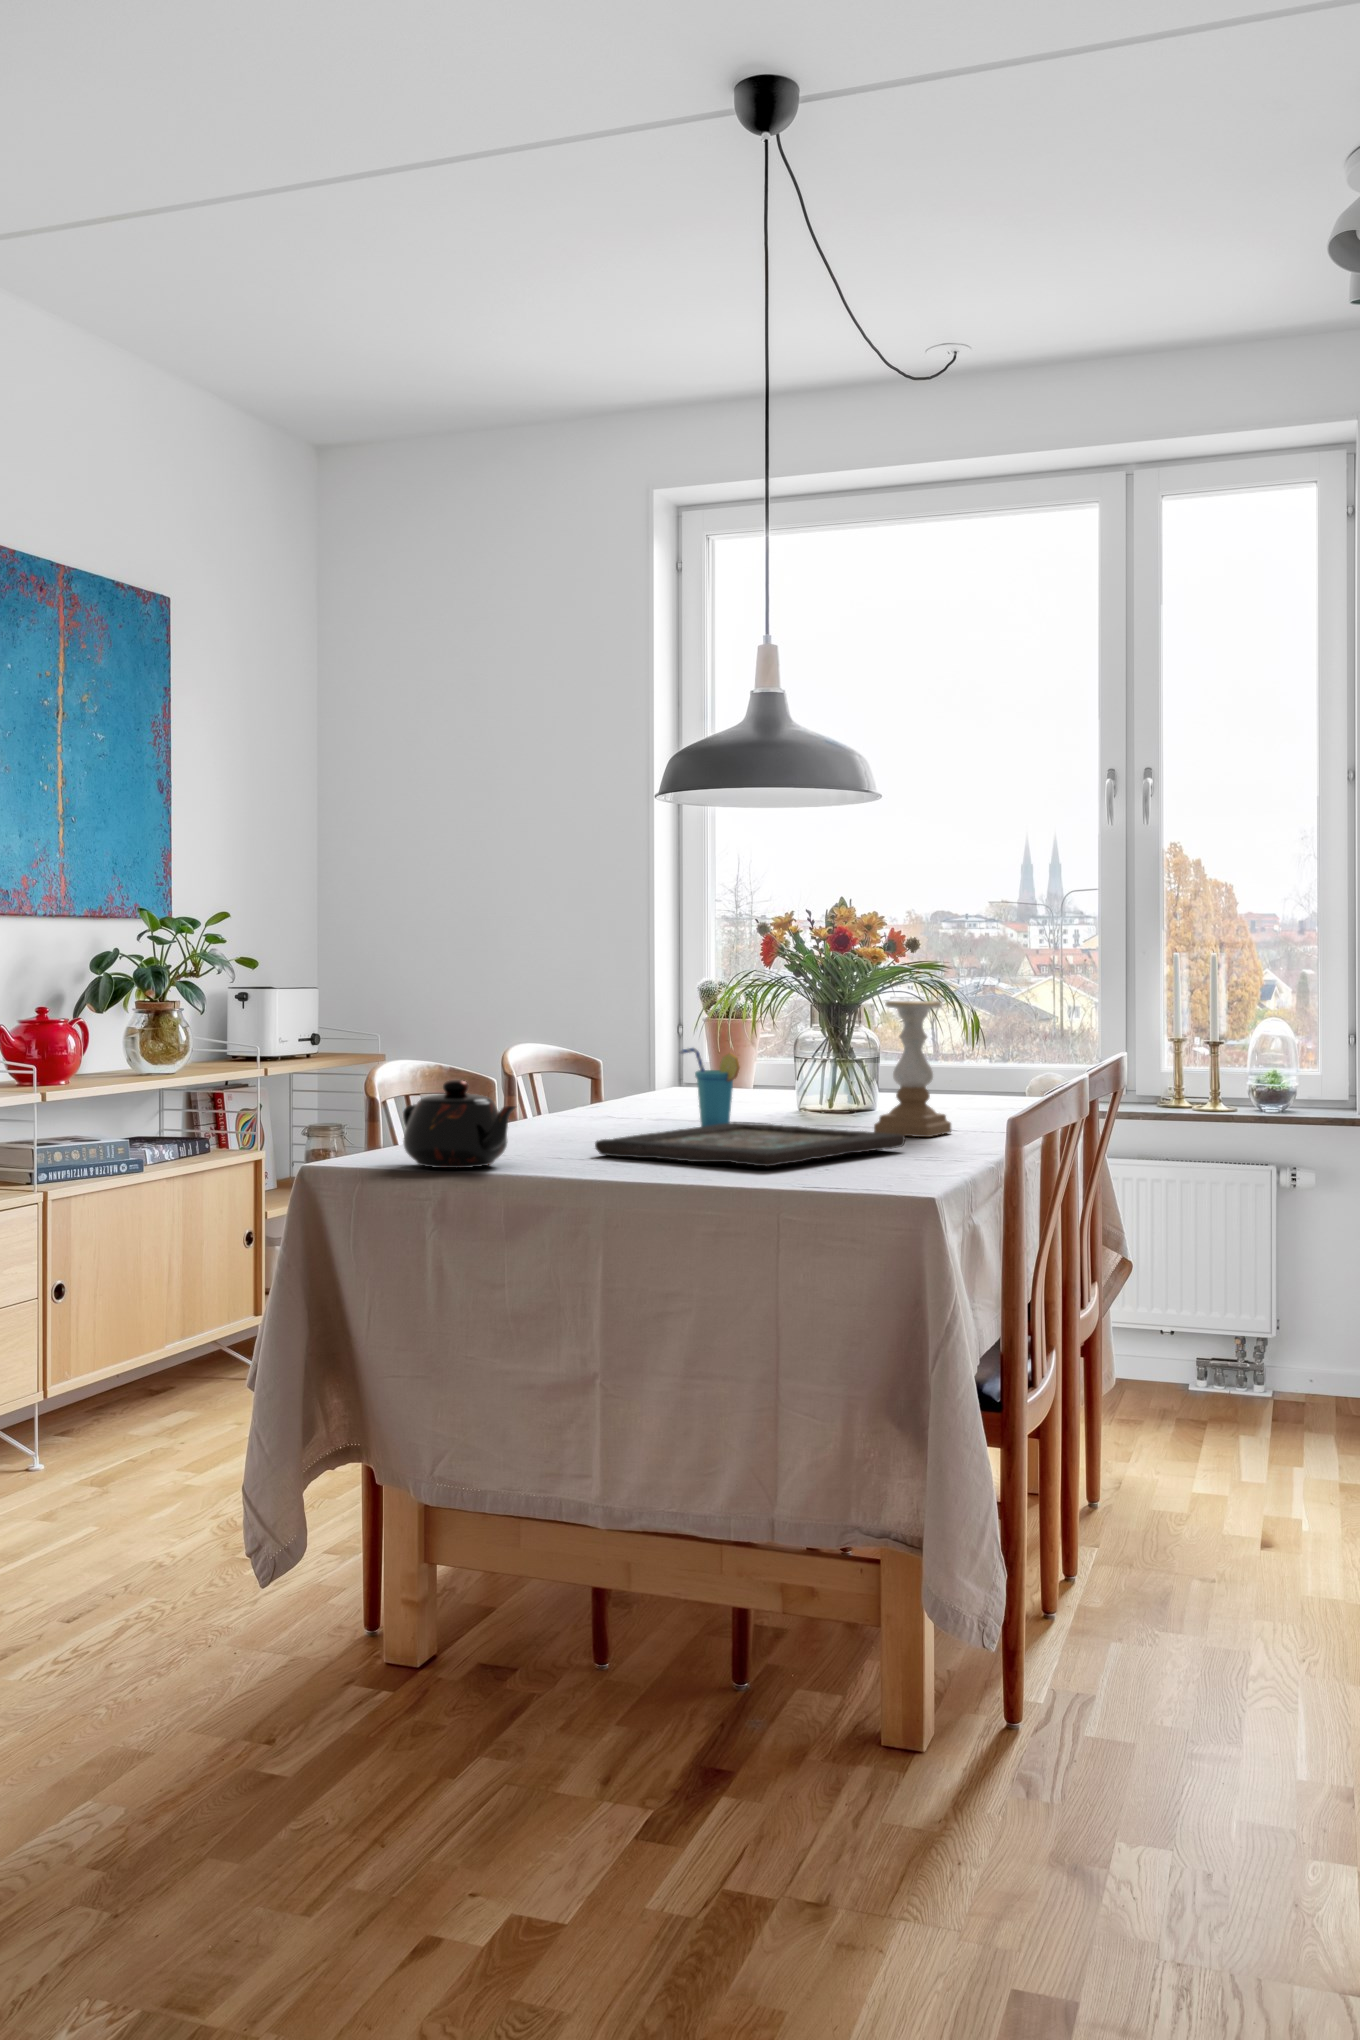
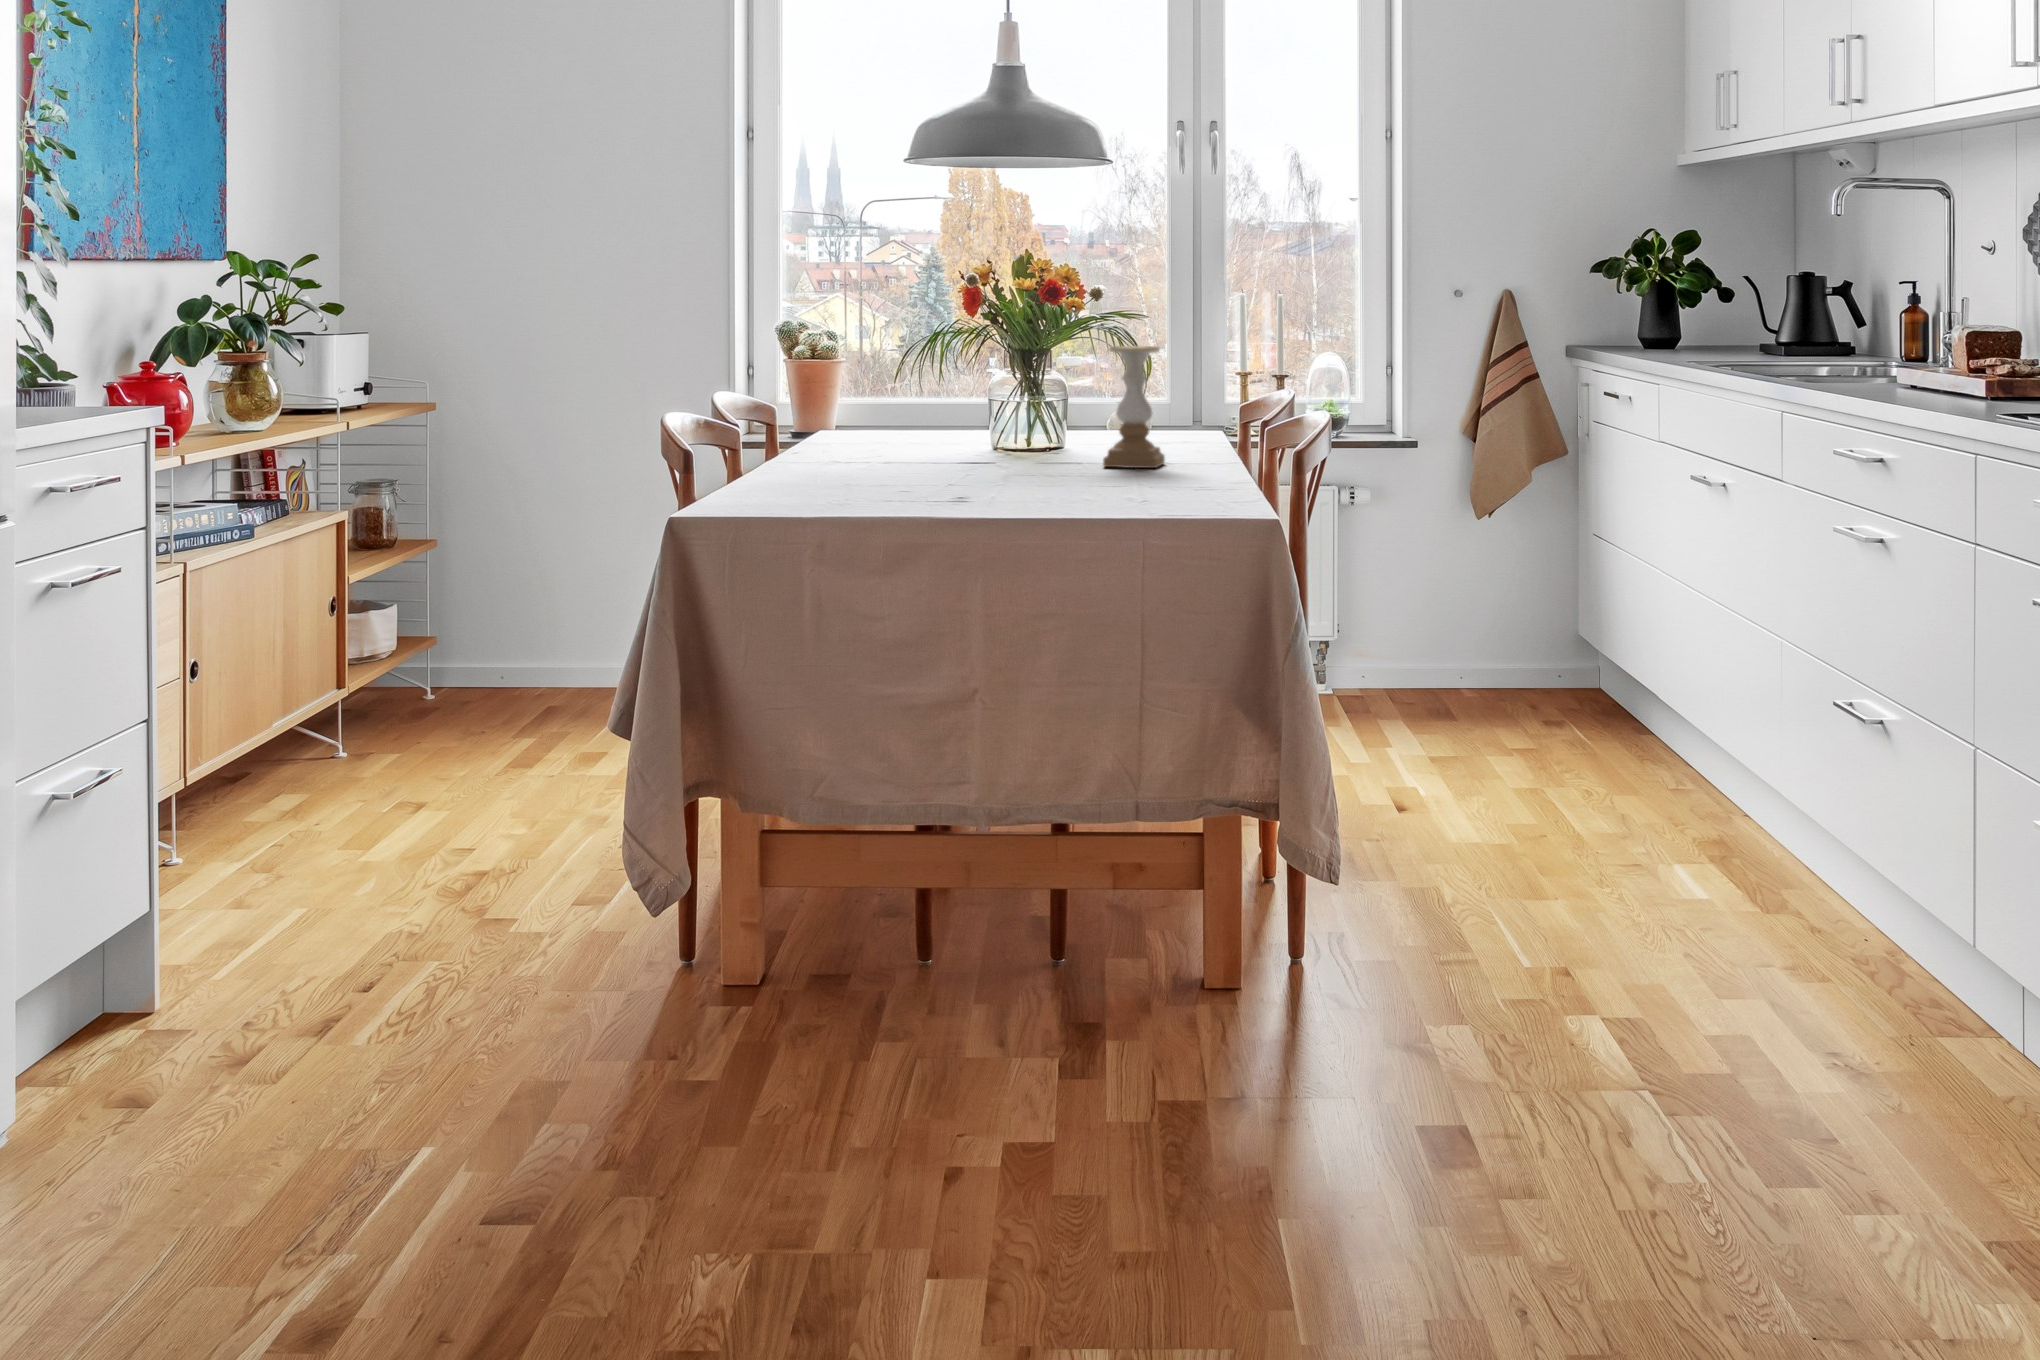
cup: present [680,1048,740,1127] -> none [914,392,980,469]
teapot: present [403,1080,516,1168] -> none [753,429,891,512]
decorative tray: present [595,1122,905,1166] -> none [915,461,1167,498]

